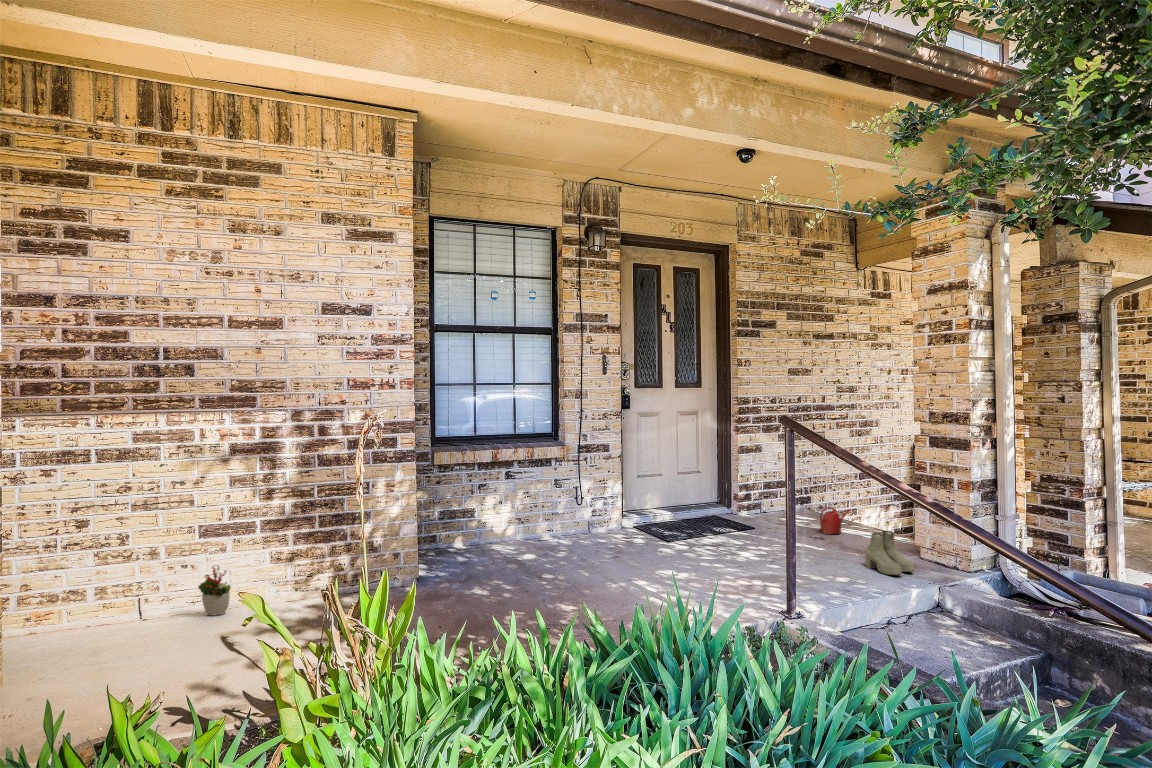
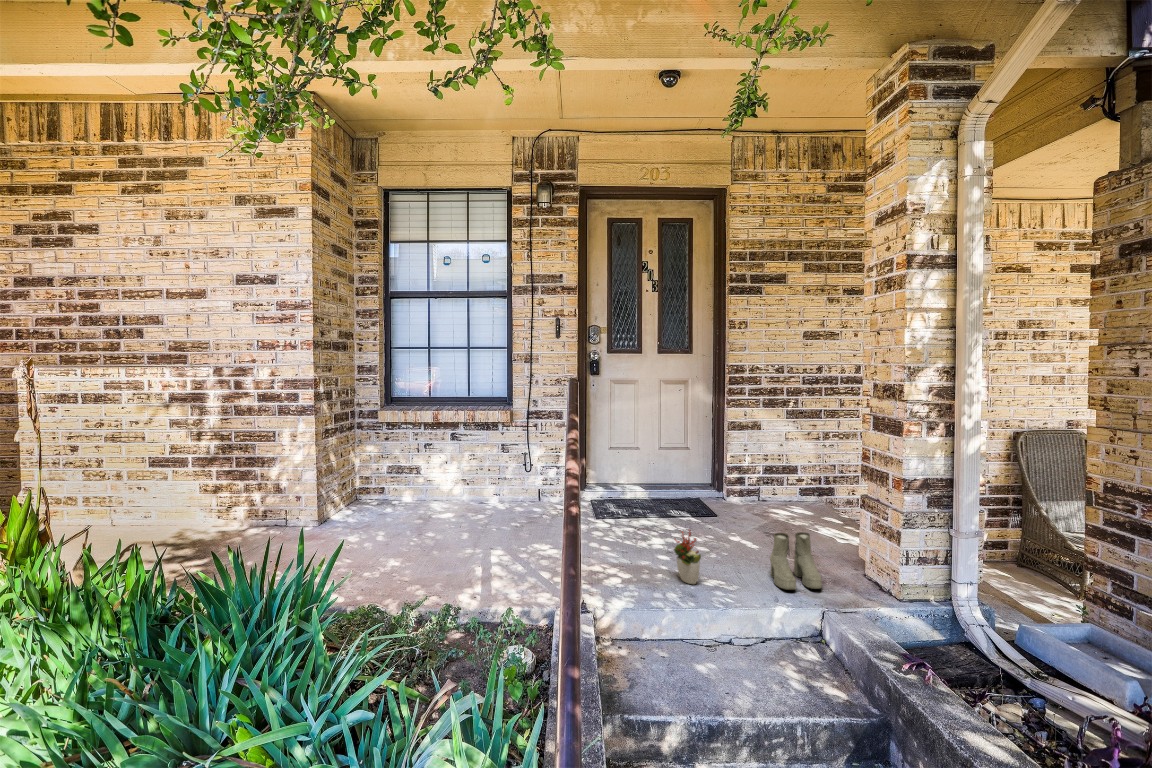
watering can: present [820,507,851,534] -> none [790,499,839,534]
decorative plant: present [198,566,231,616] -> present [674,530,701,584]

